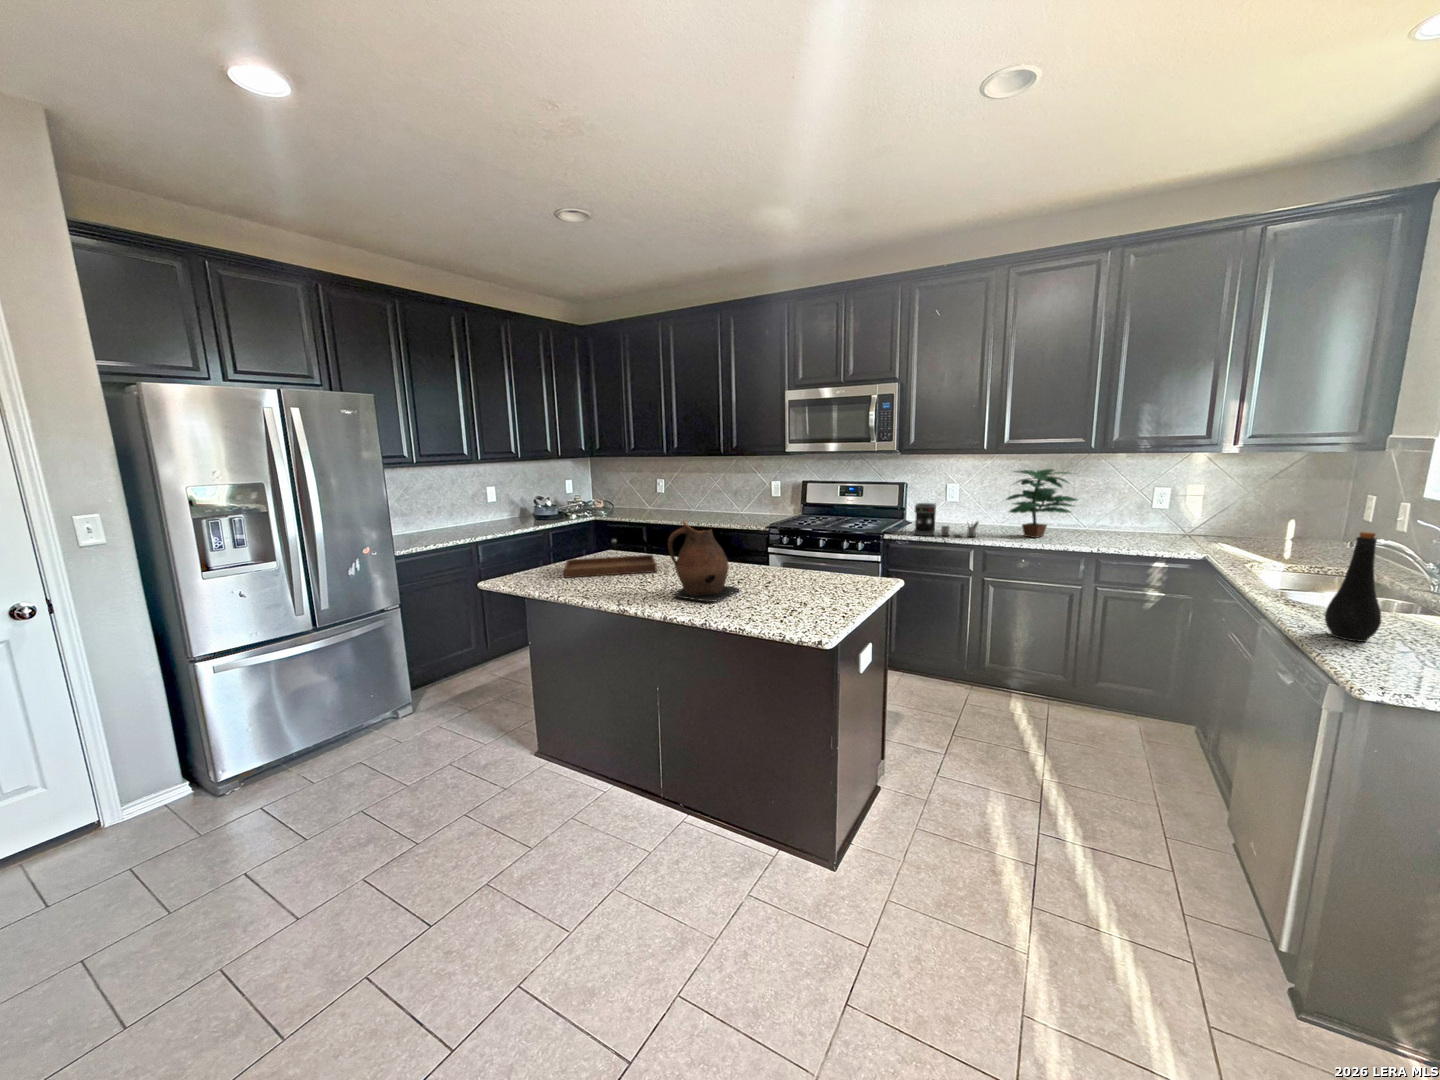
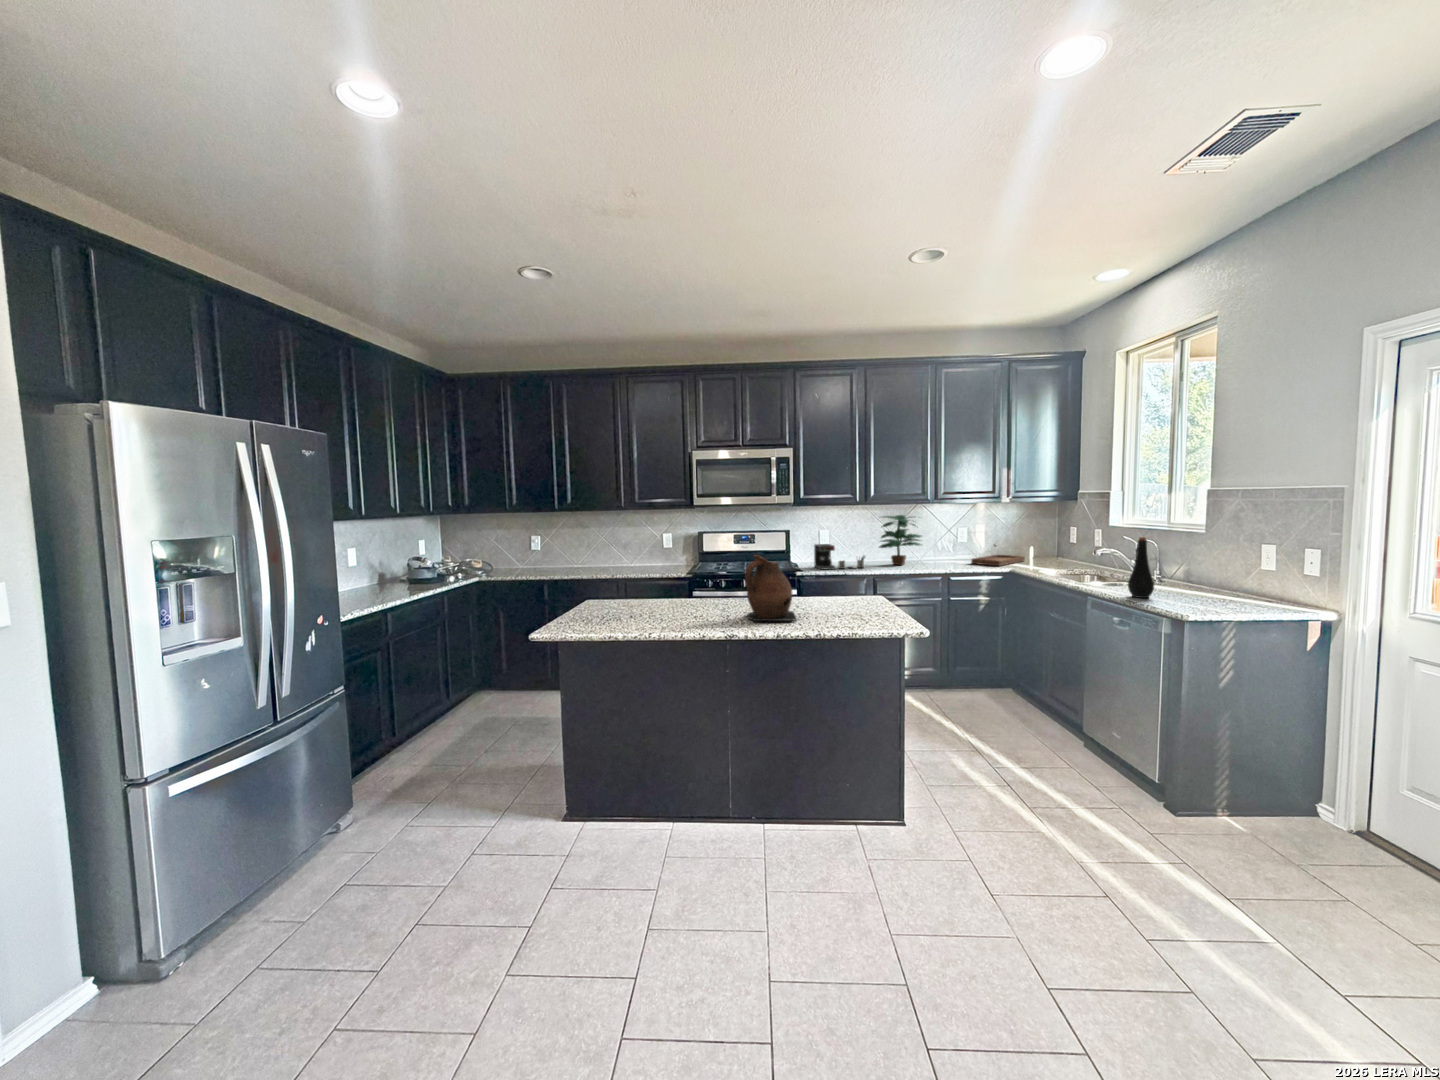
tray: present [564,539,656,578] -> present [971,544,1025,566]

